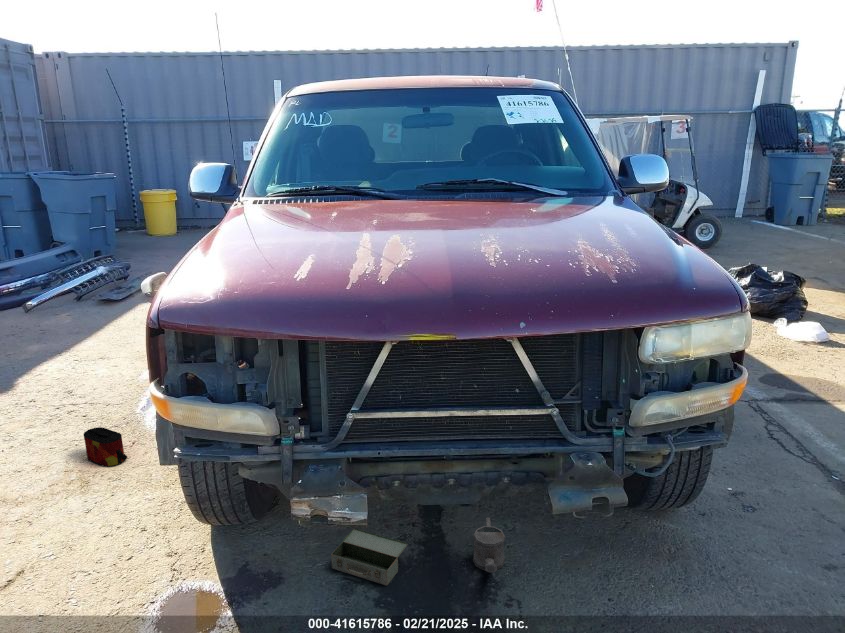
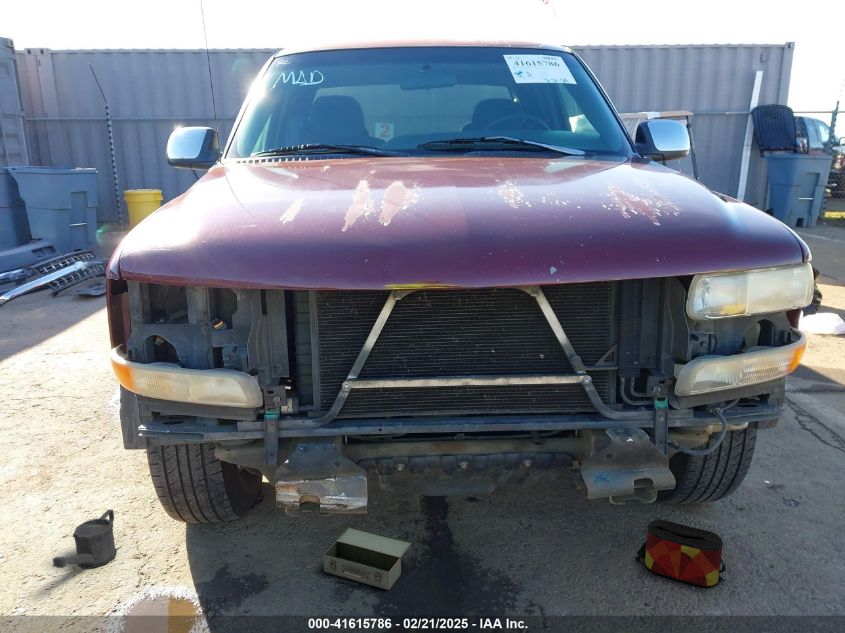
bag: present [84,427,127,467] -> present [637,520,726,588]
watering can: present [473,518,505,573] -> present [53,510,117,568]

